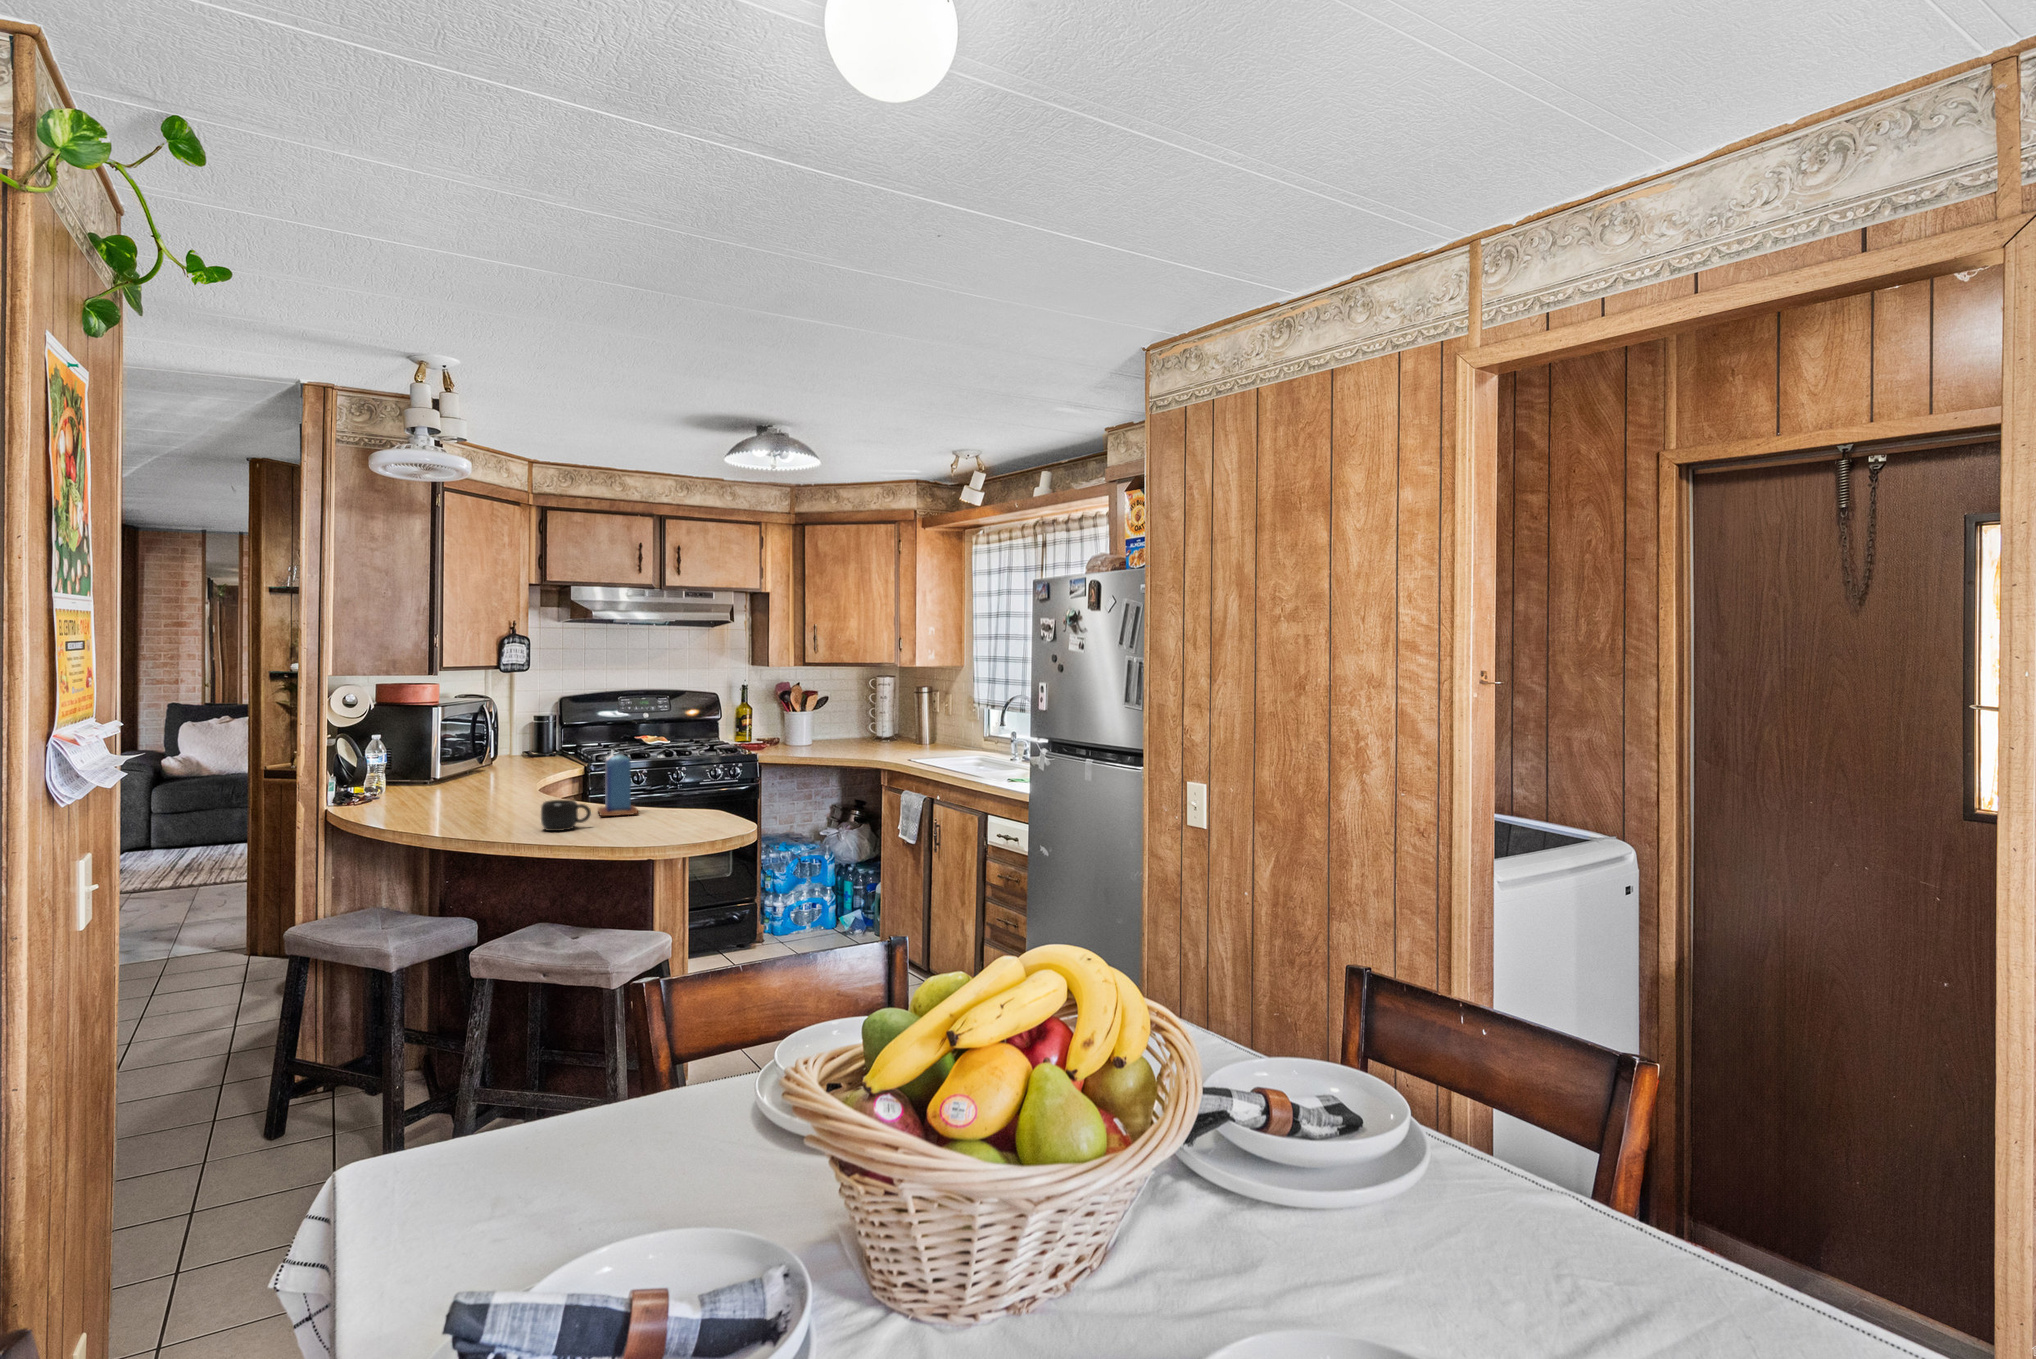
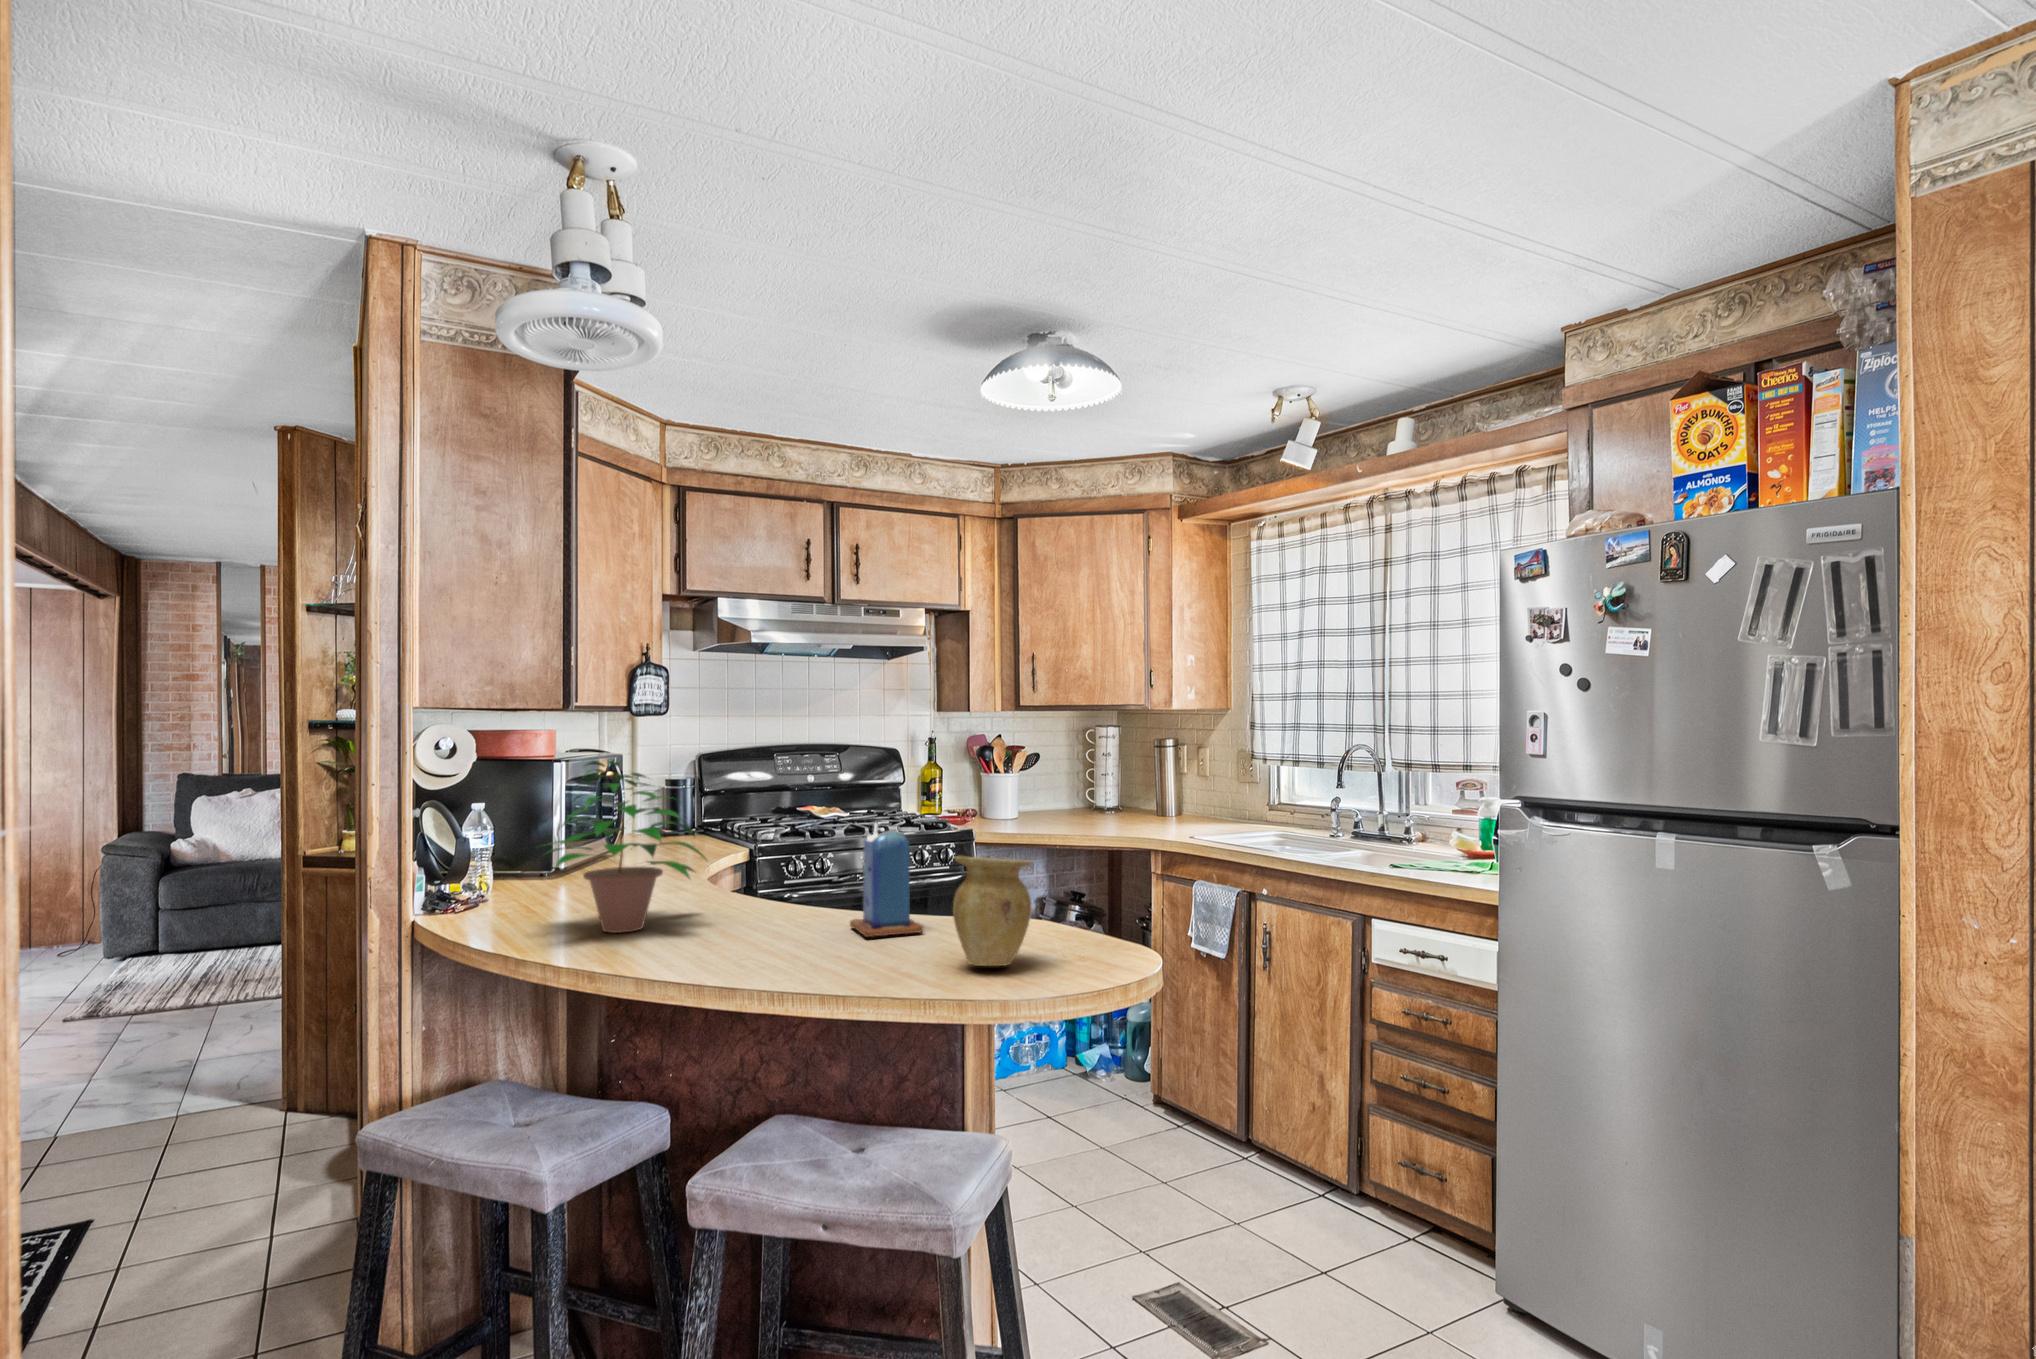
potted plant: none [400,710,512,814] -> present [543,761,706,933]
vase: none [634,769,682,830] -> present [953,856,1032,966]
mug: present [541,800,591,831] -> none [788,911,869,968]

